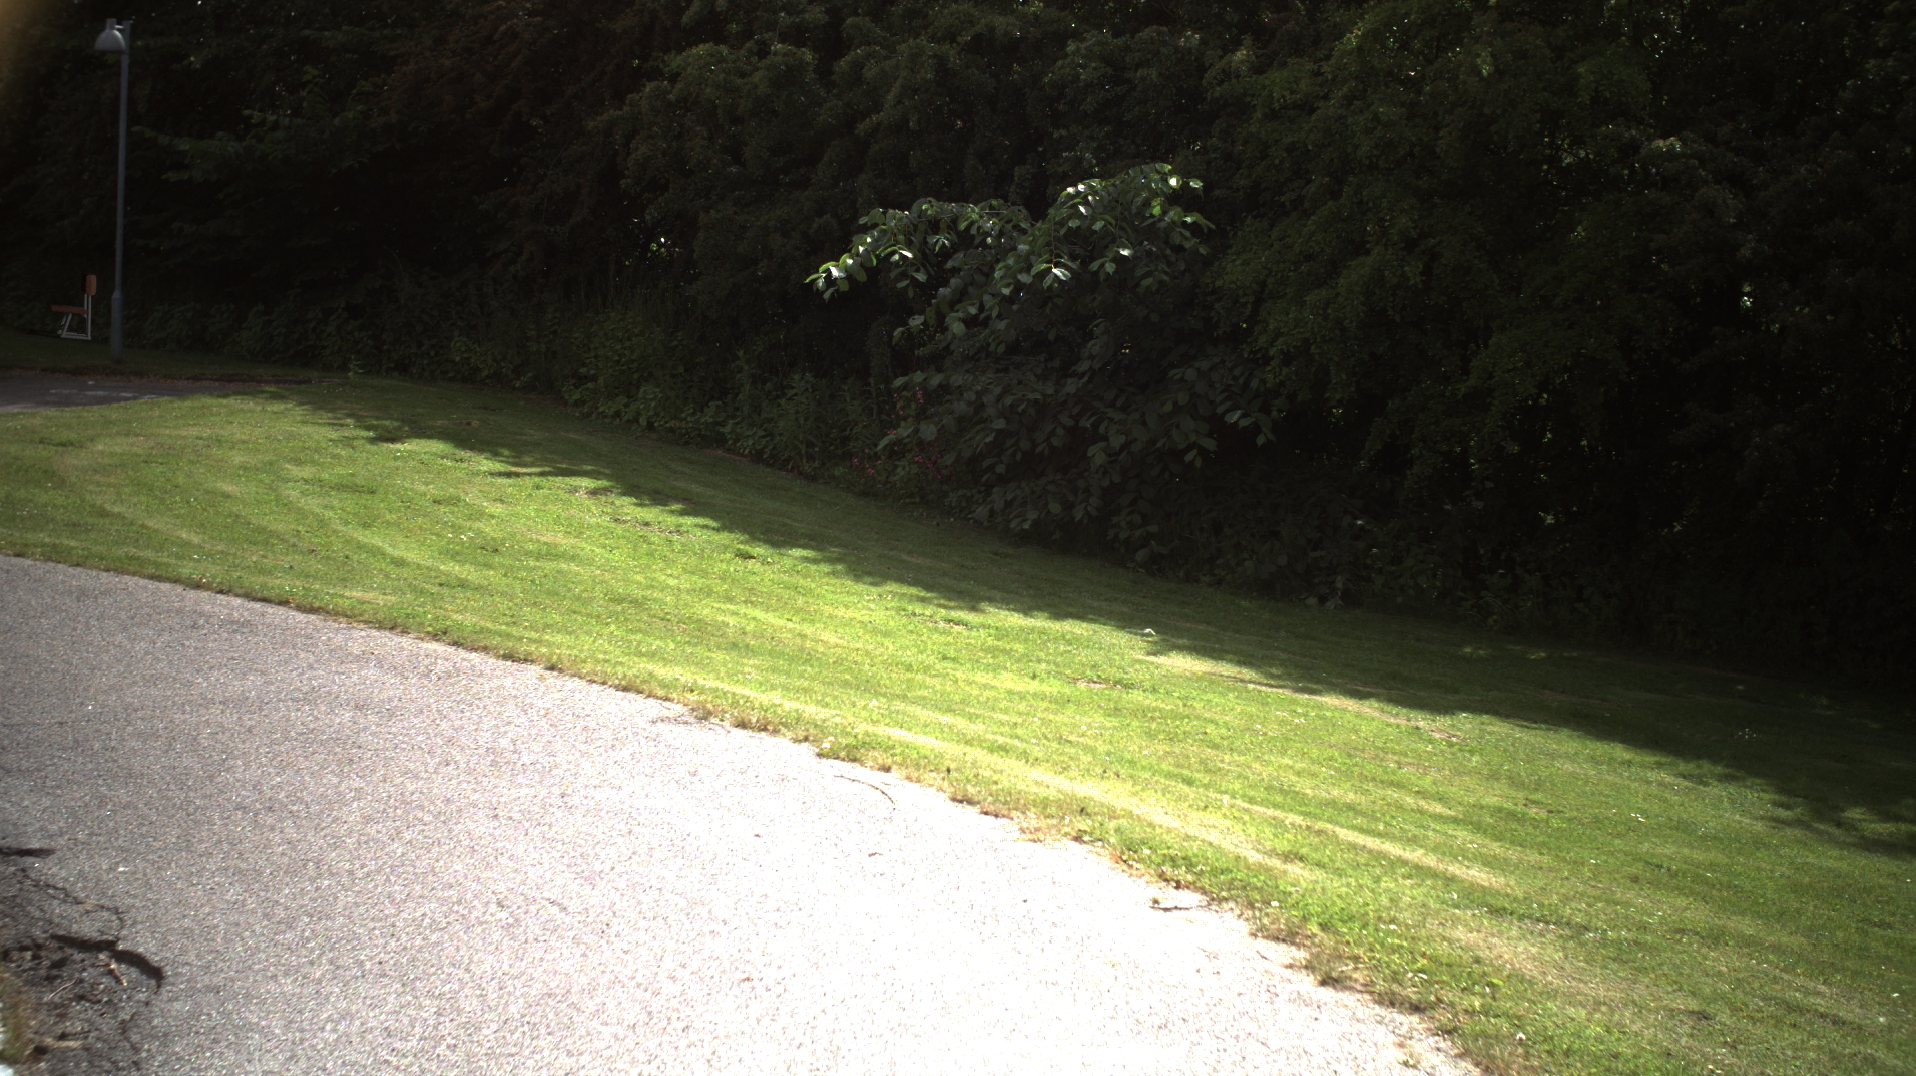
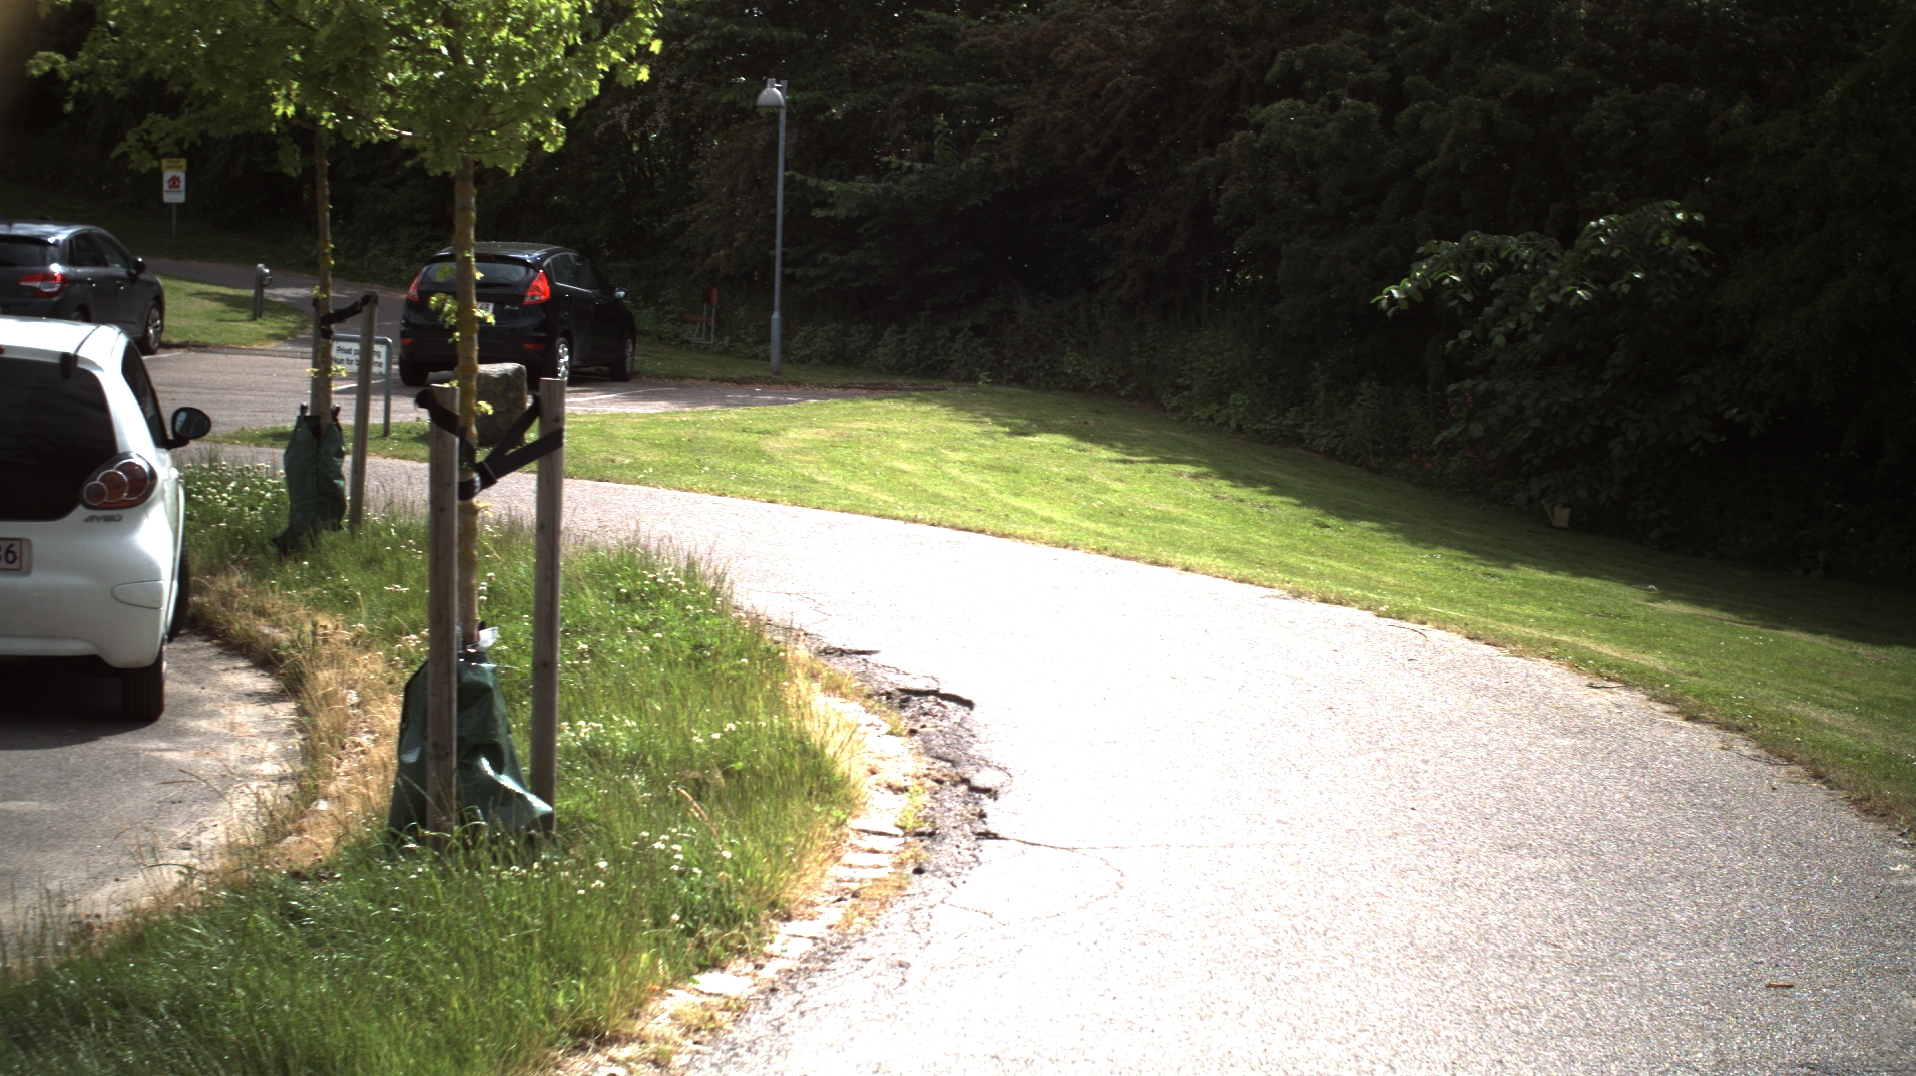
watering can: none [1008,514,1045,549] -> present [1540,500,1571,529]

